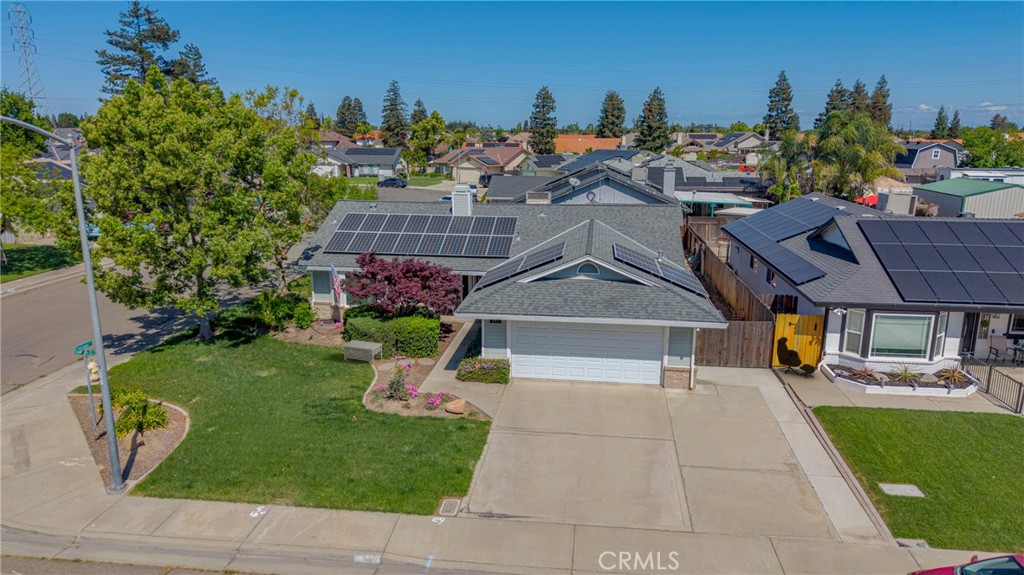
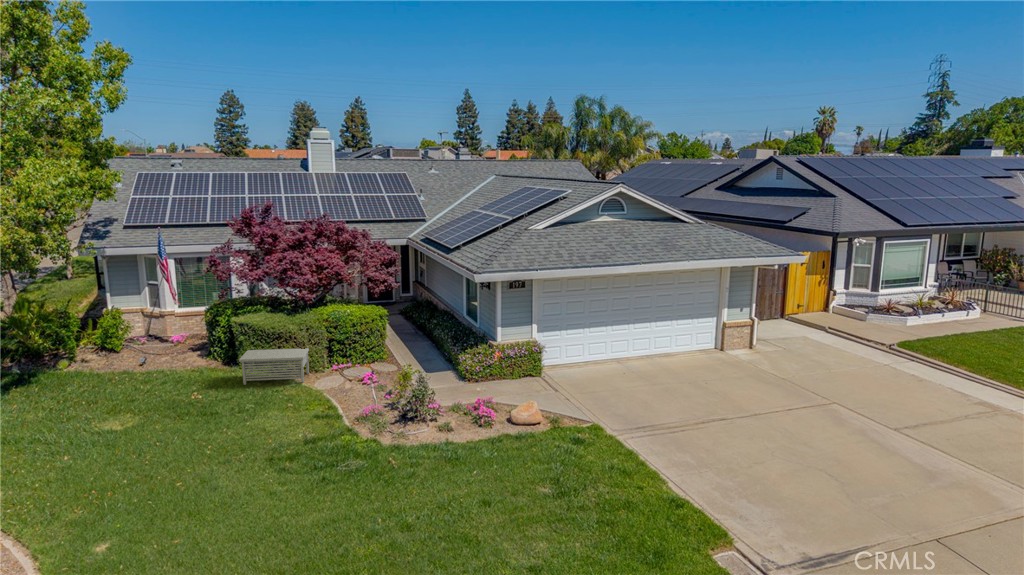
lounge chair: present [777,337,816,378] -> none [793,280,836,322]

